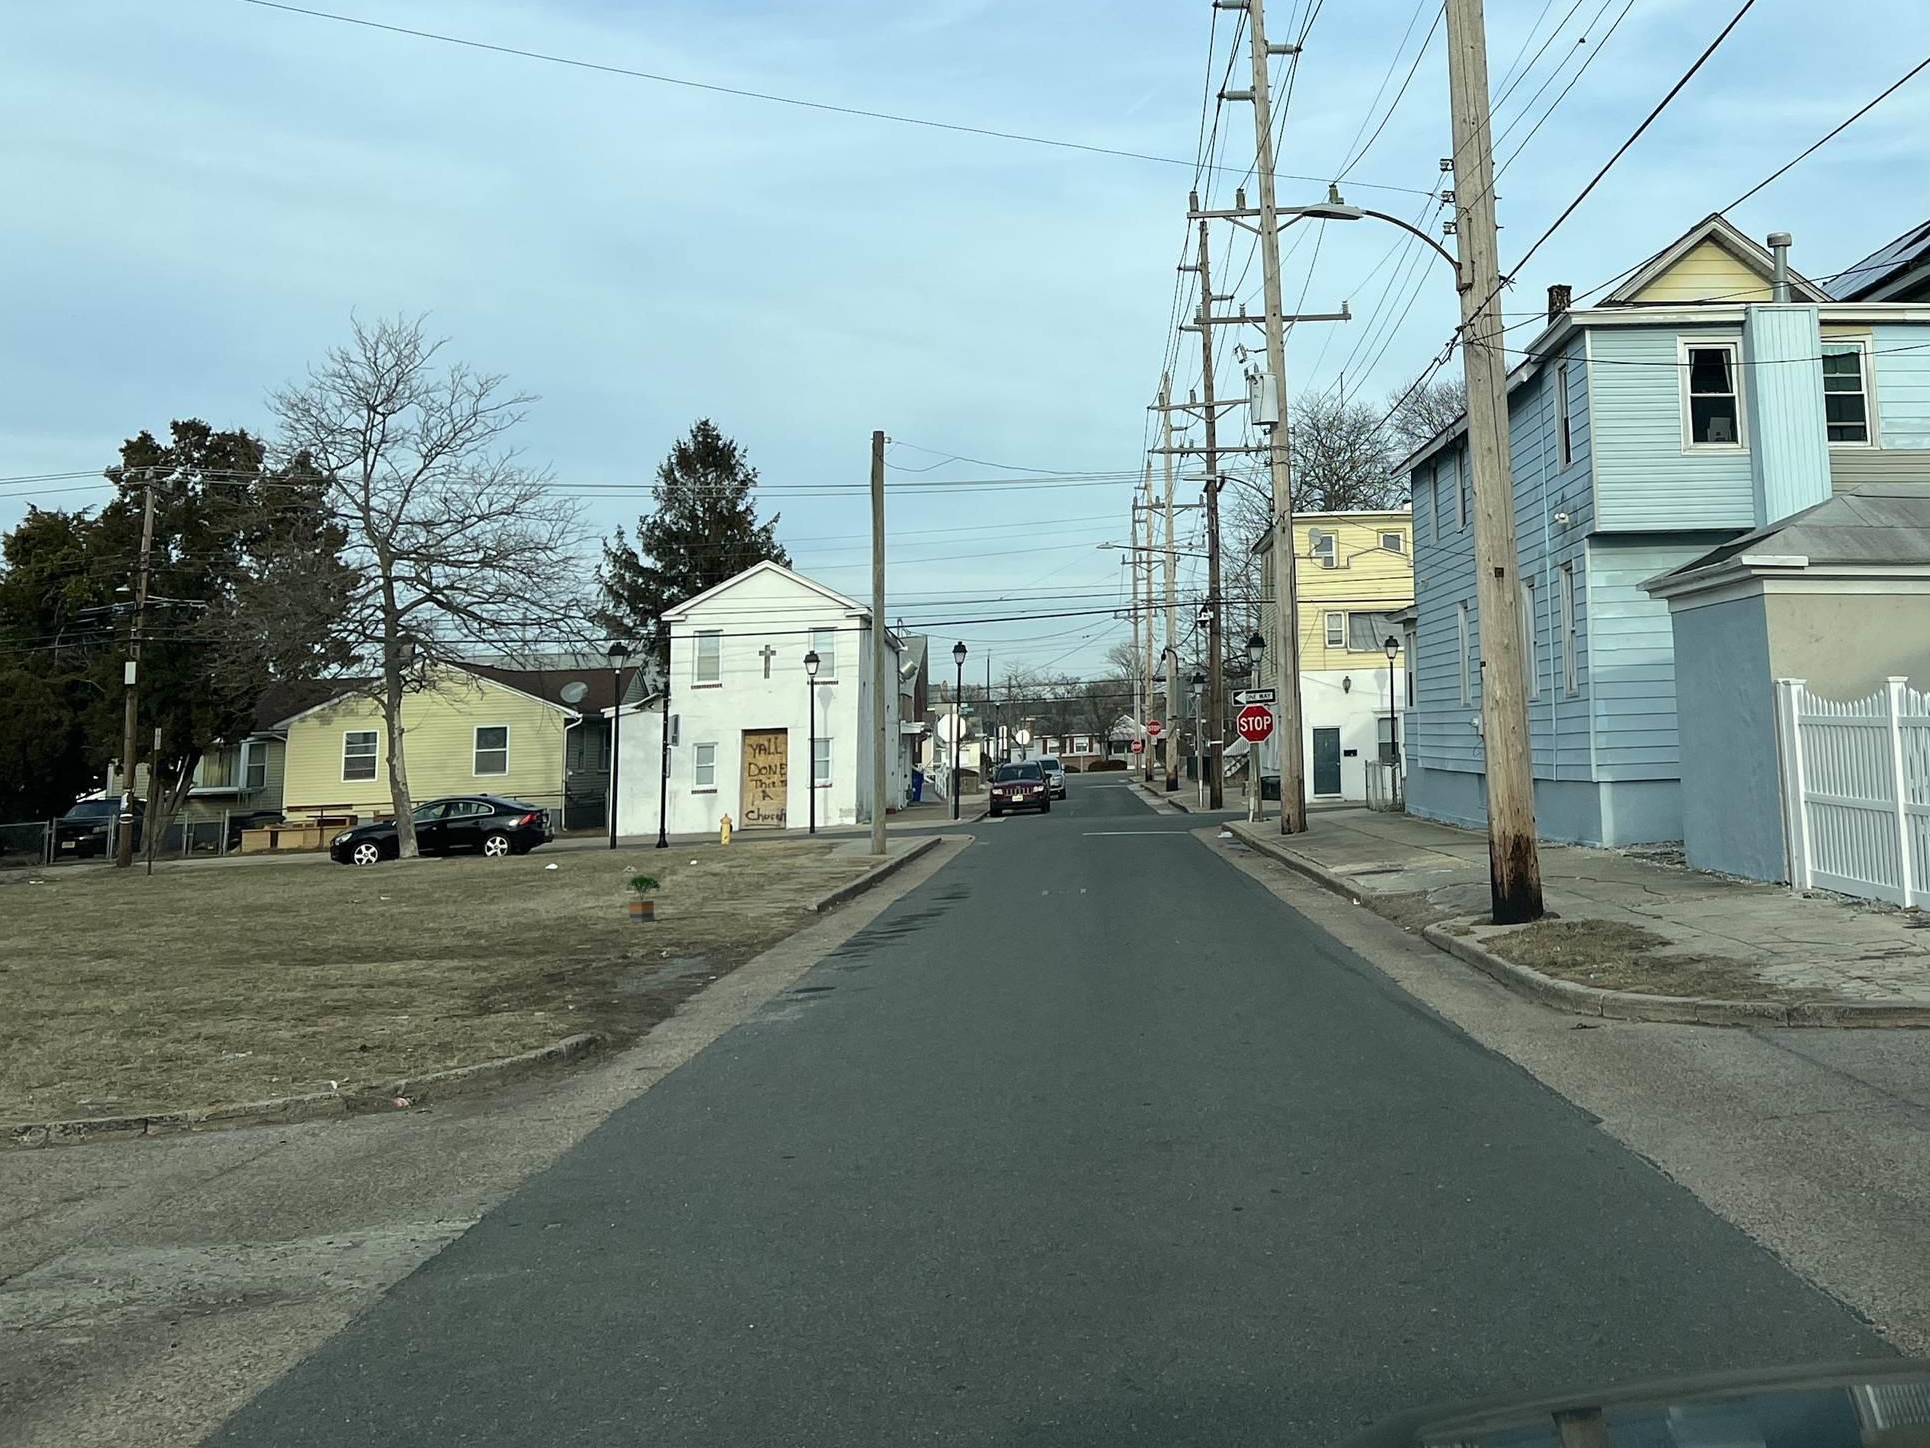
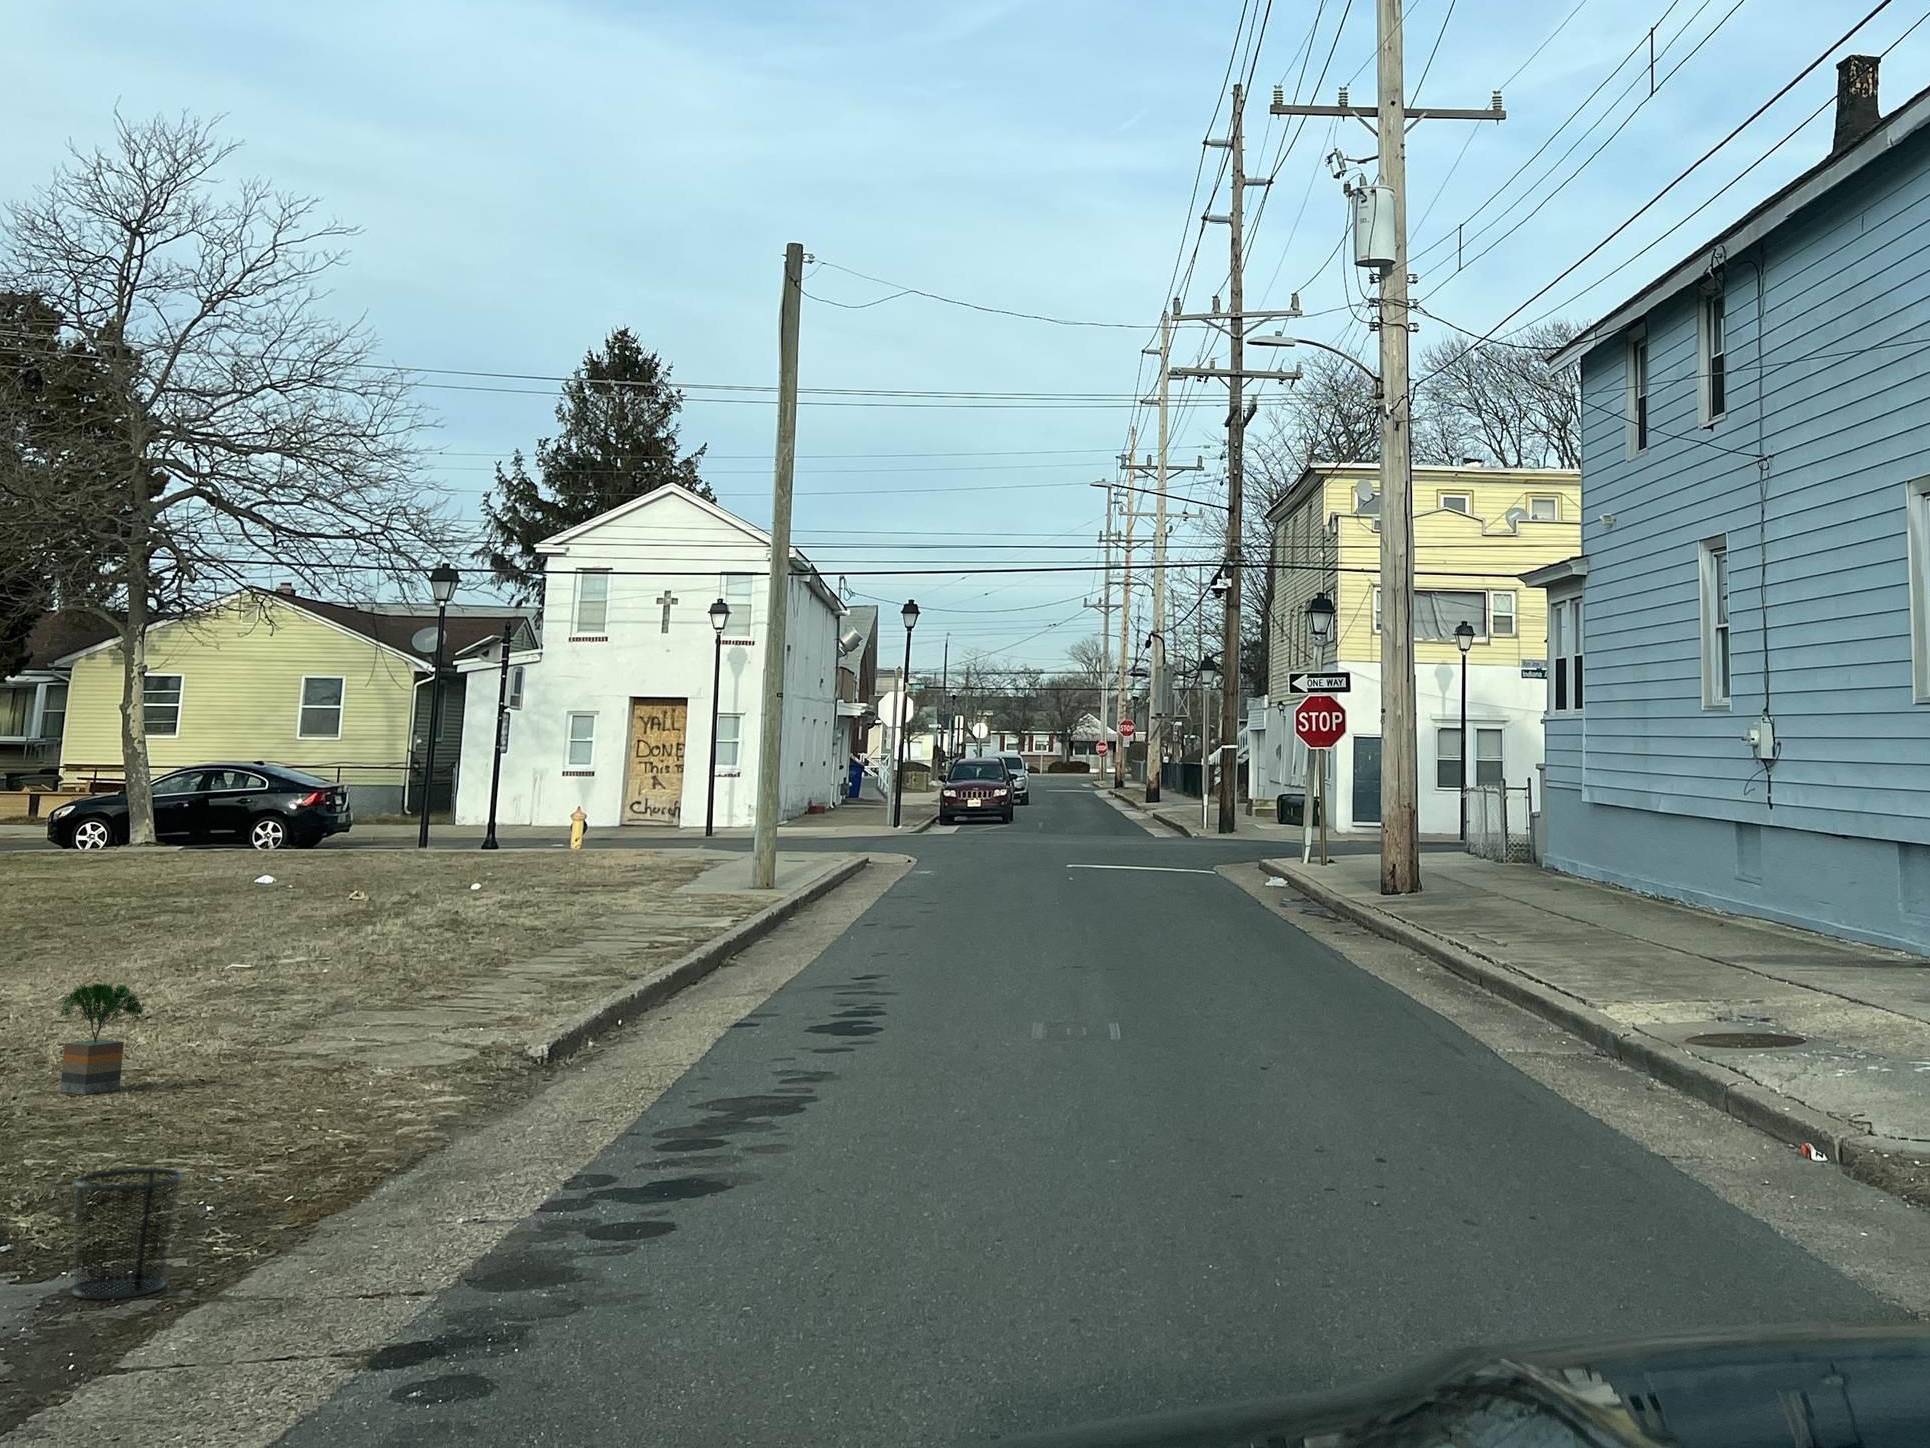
waste bin: none [729,905,761,943] -> present [72,1168,182,1299]

